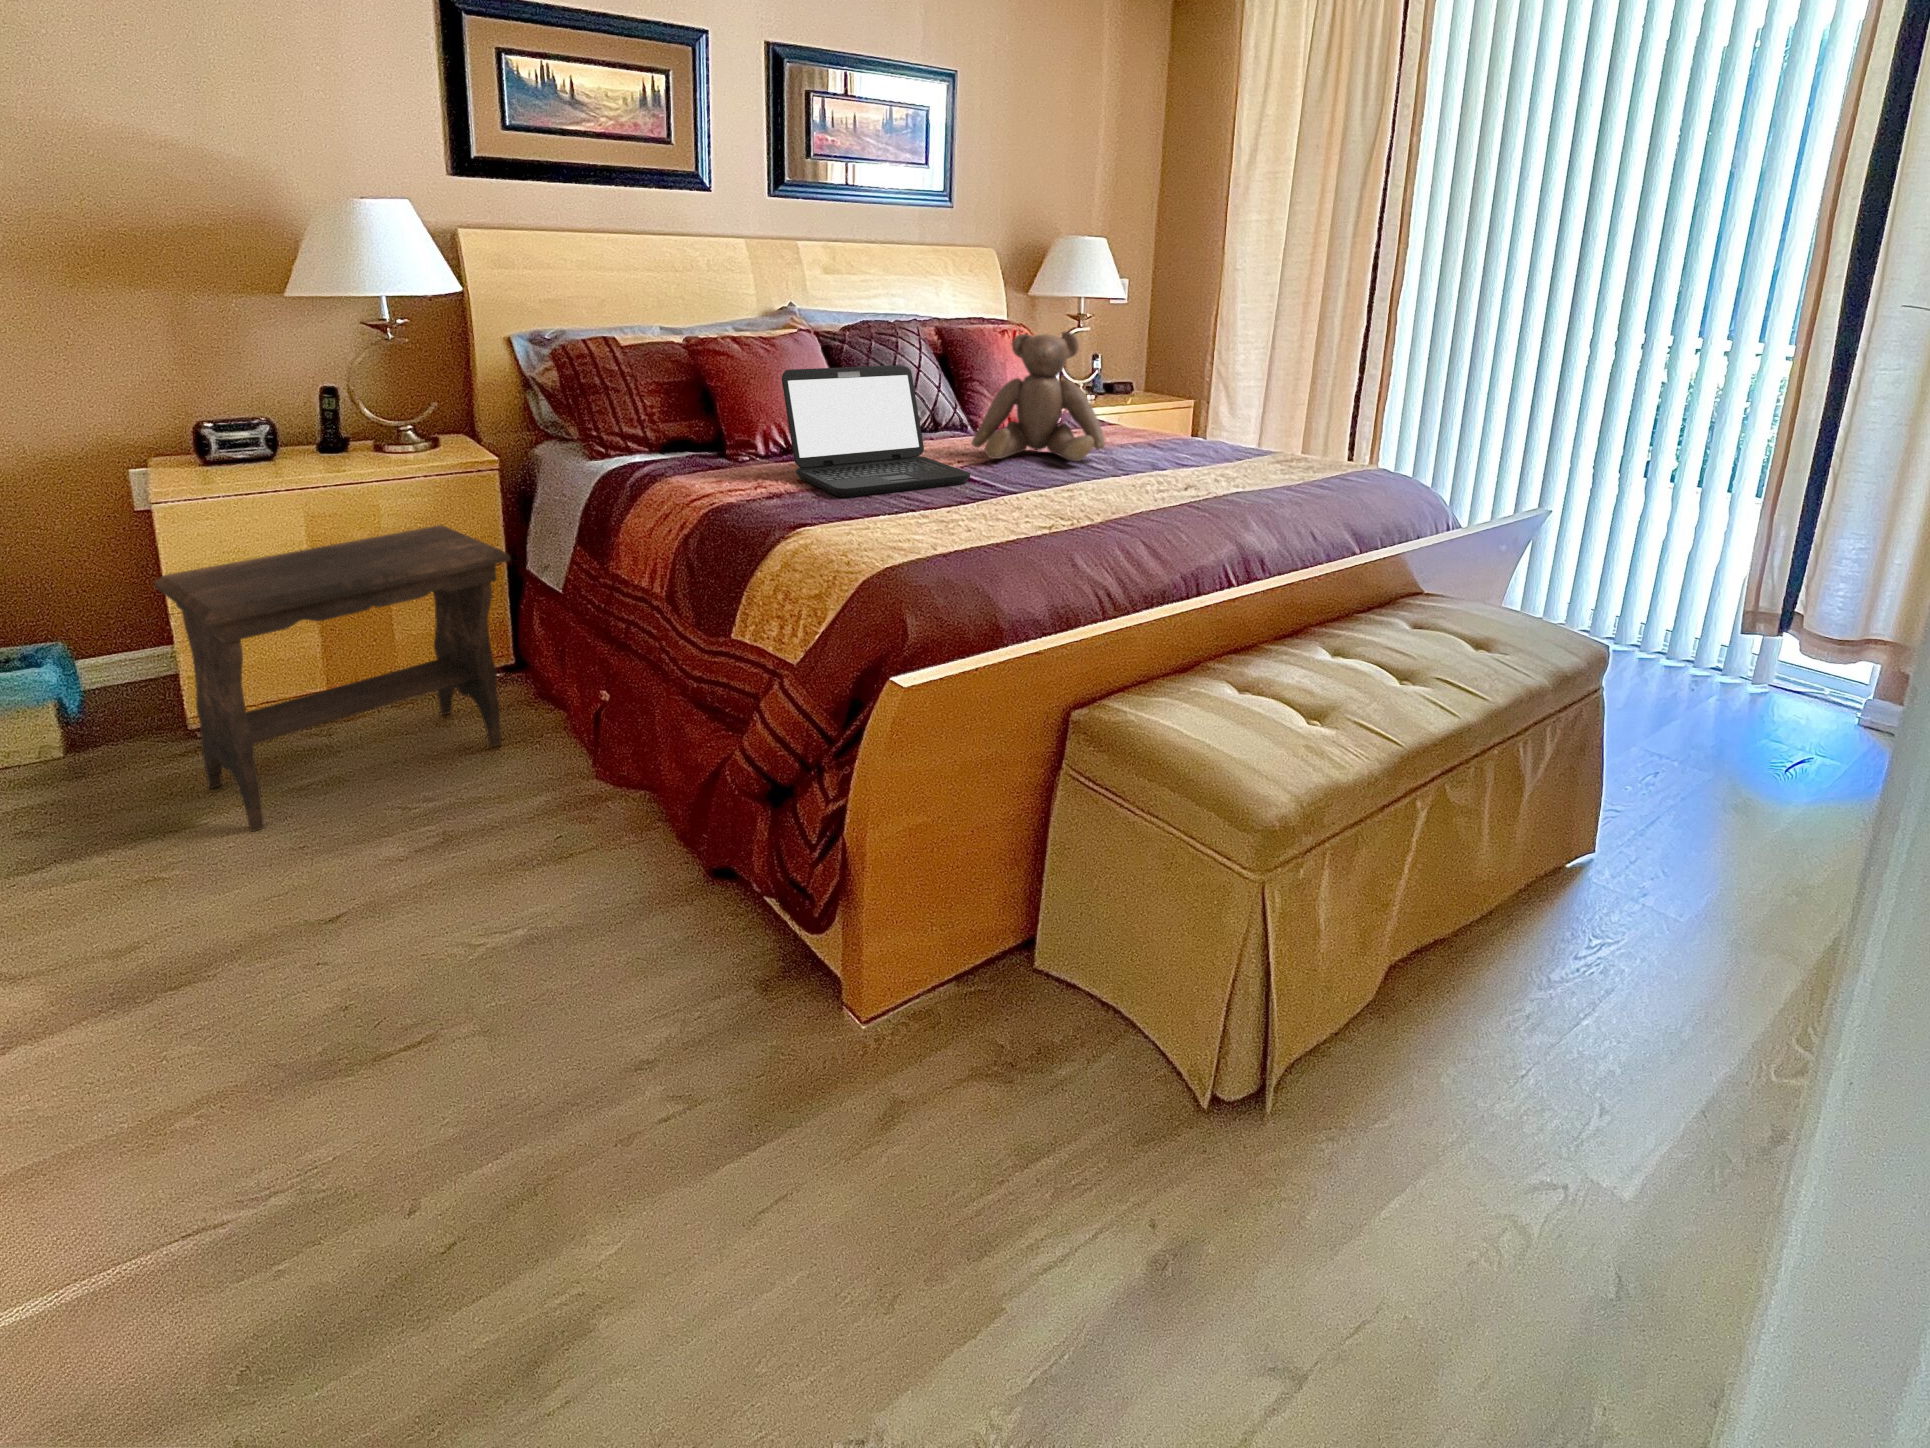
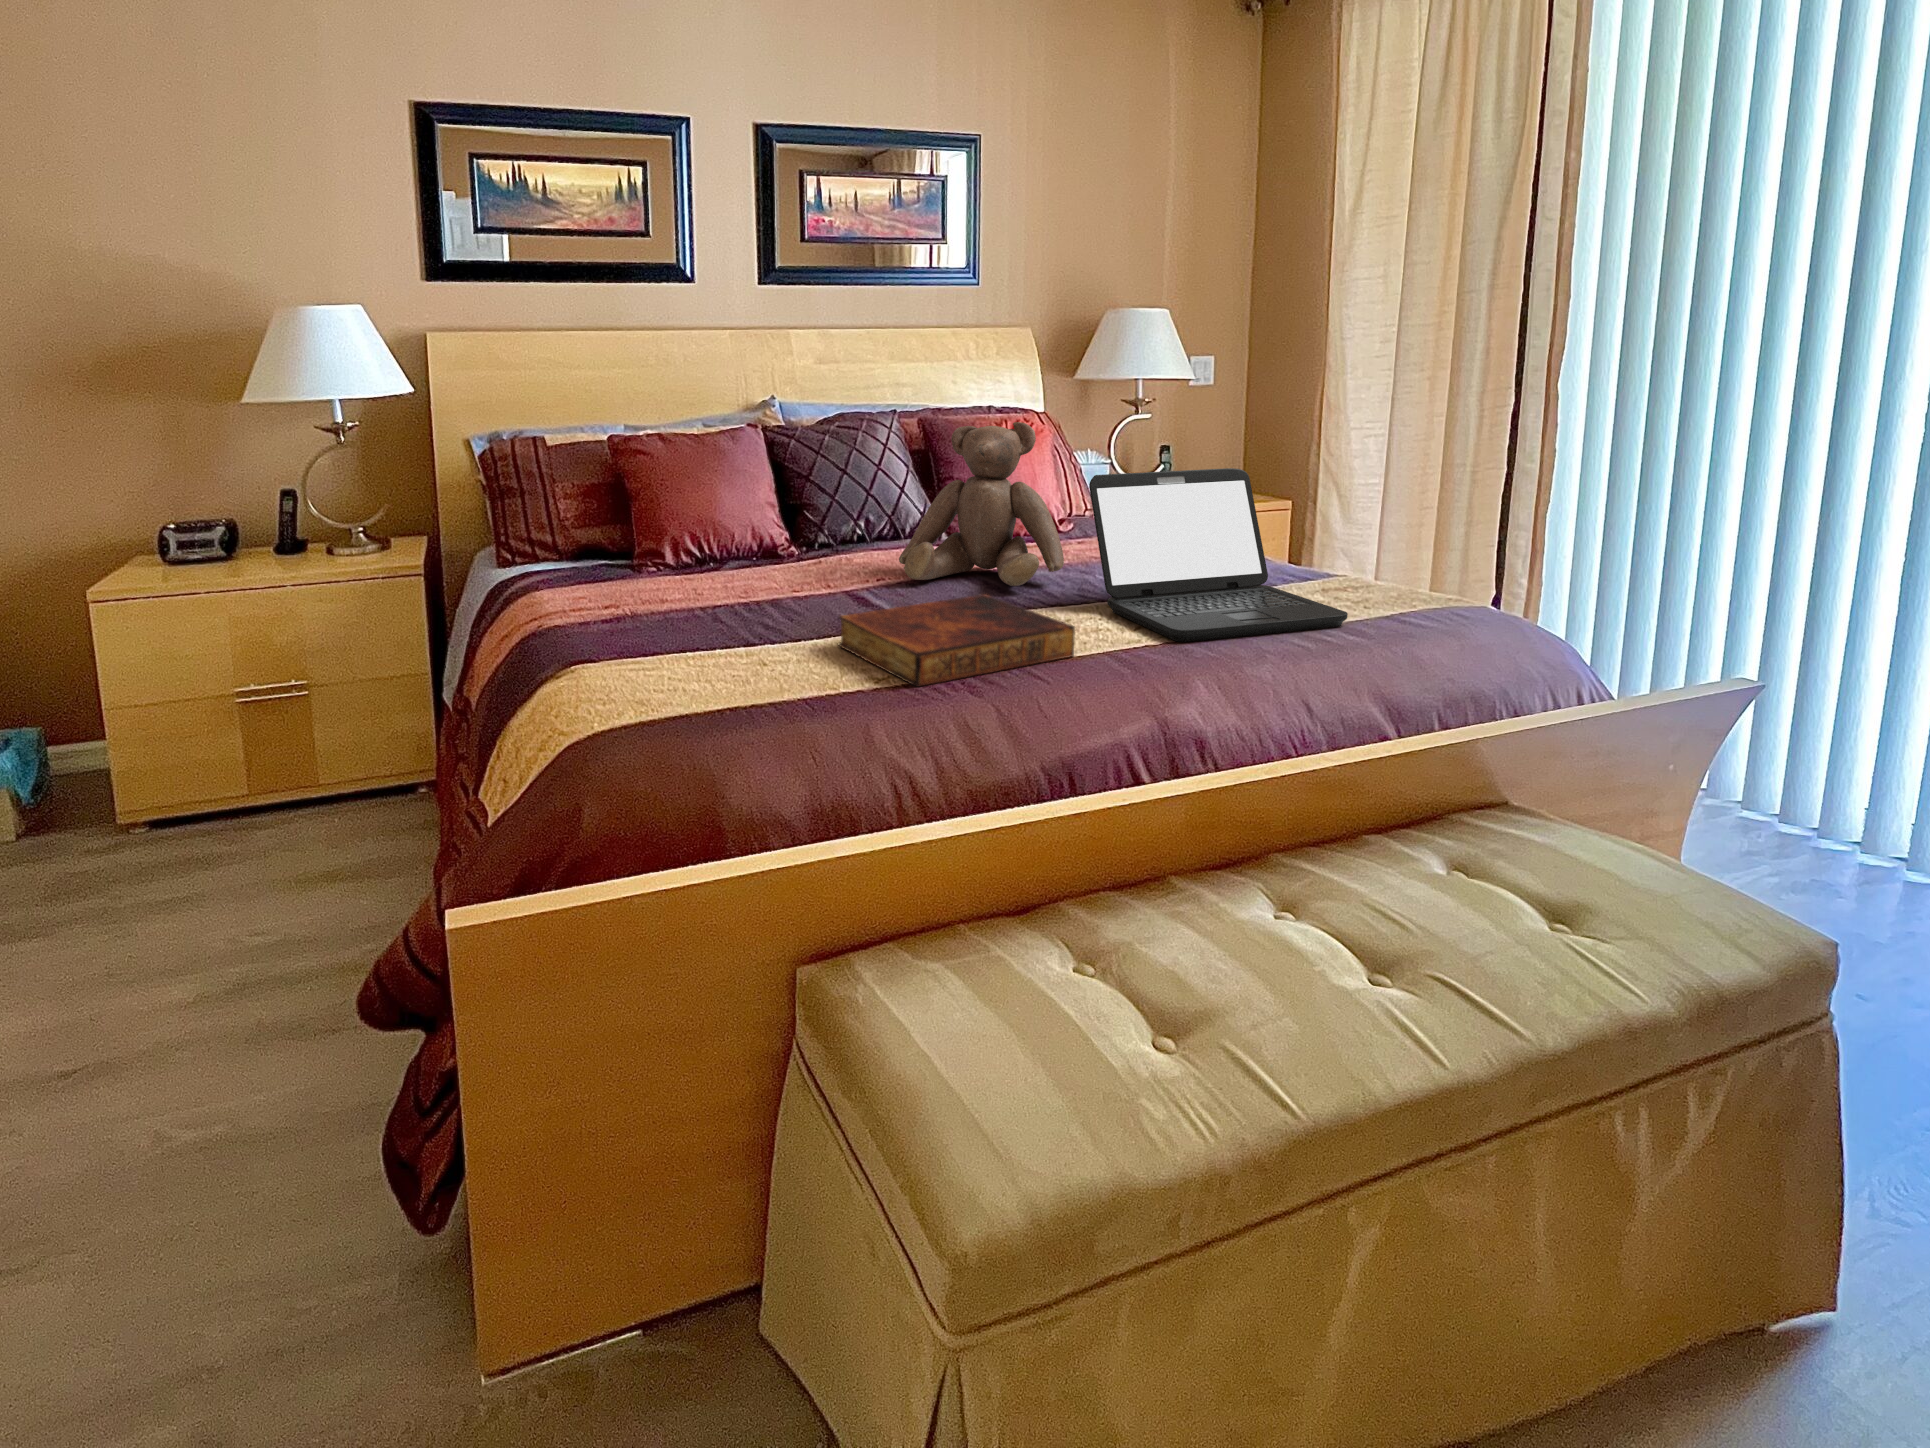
laptop: present [782,365,970,498] -> present [1089,468,1348,642]
book: none [989,465,1165,530] -> present [838,594,1075,687]
footstool: present [154,525,511,832] -> none [35,633,378,951]

